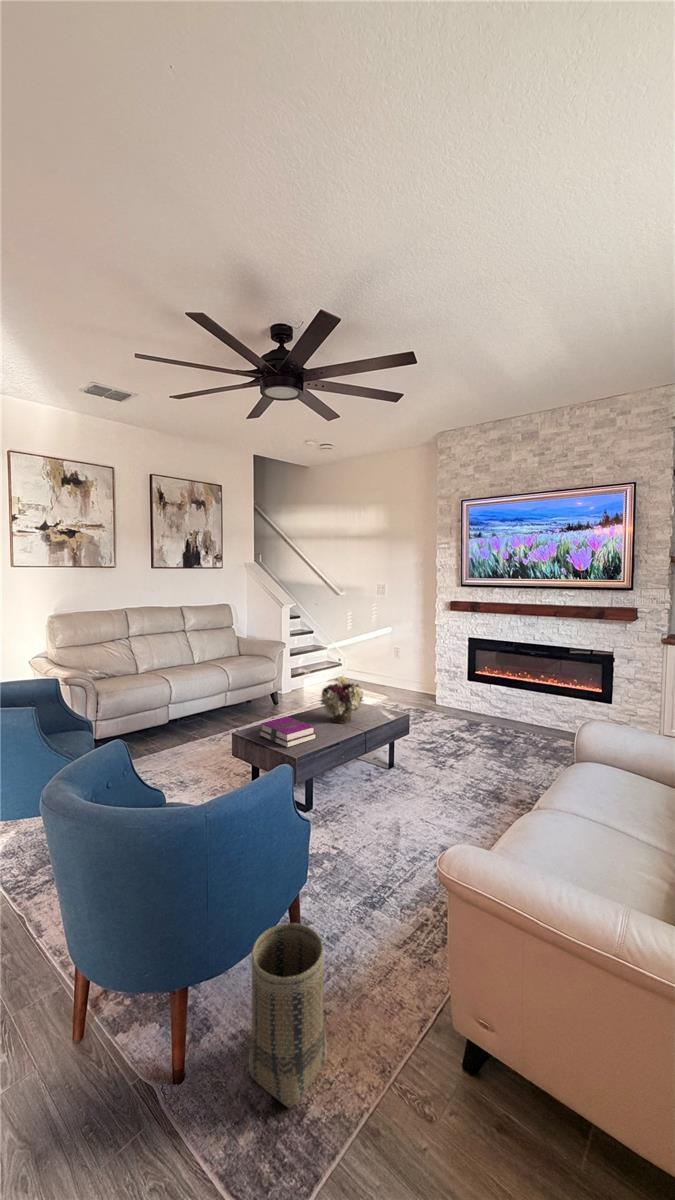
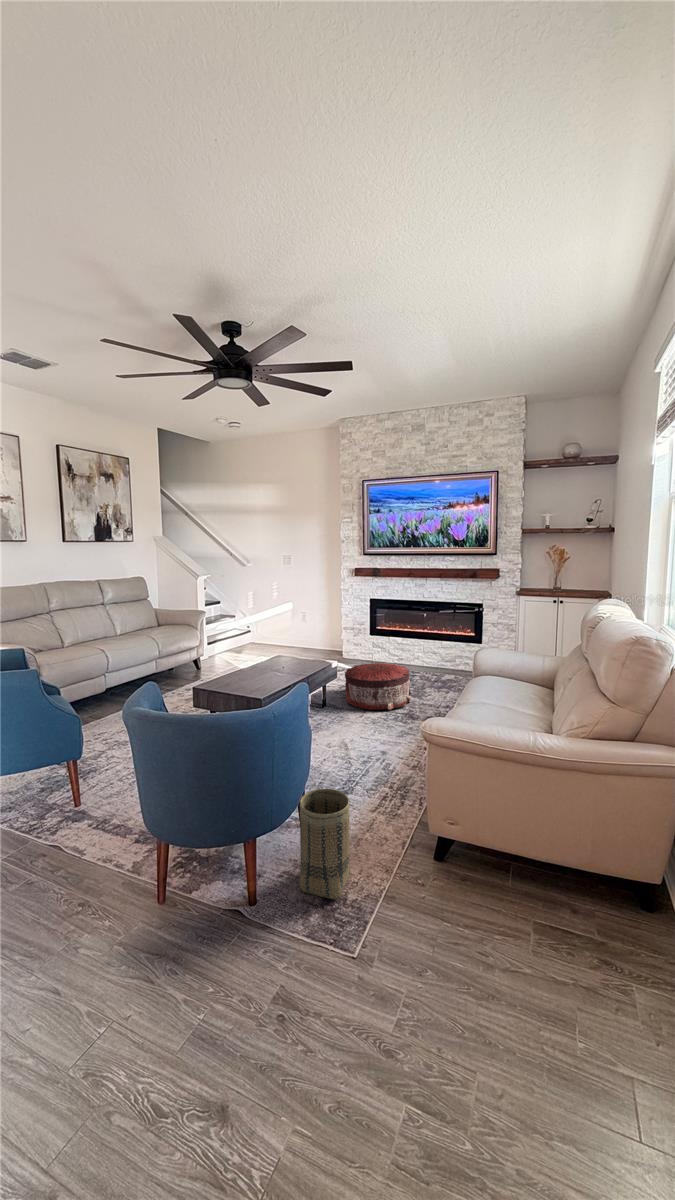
flower arrangement: present [320,675,363,724] -> none [267,631,303,671]
hardback book: present [260,717,317,748] -> none [221,669,272,692]
pouf: none [418,719,502,783] -> present [345,663,411,710]

